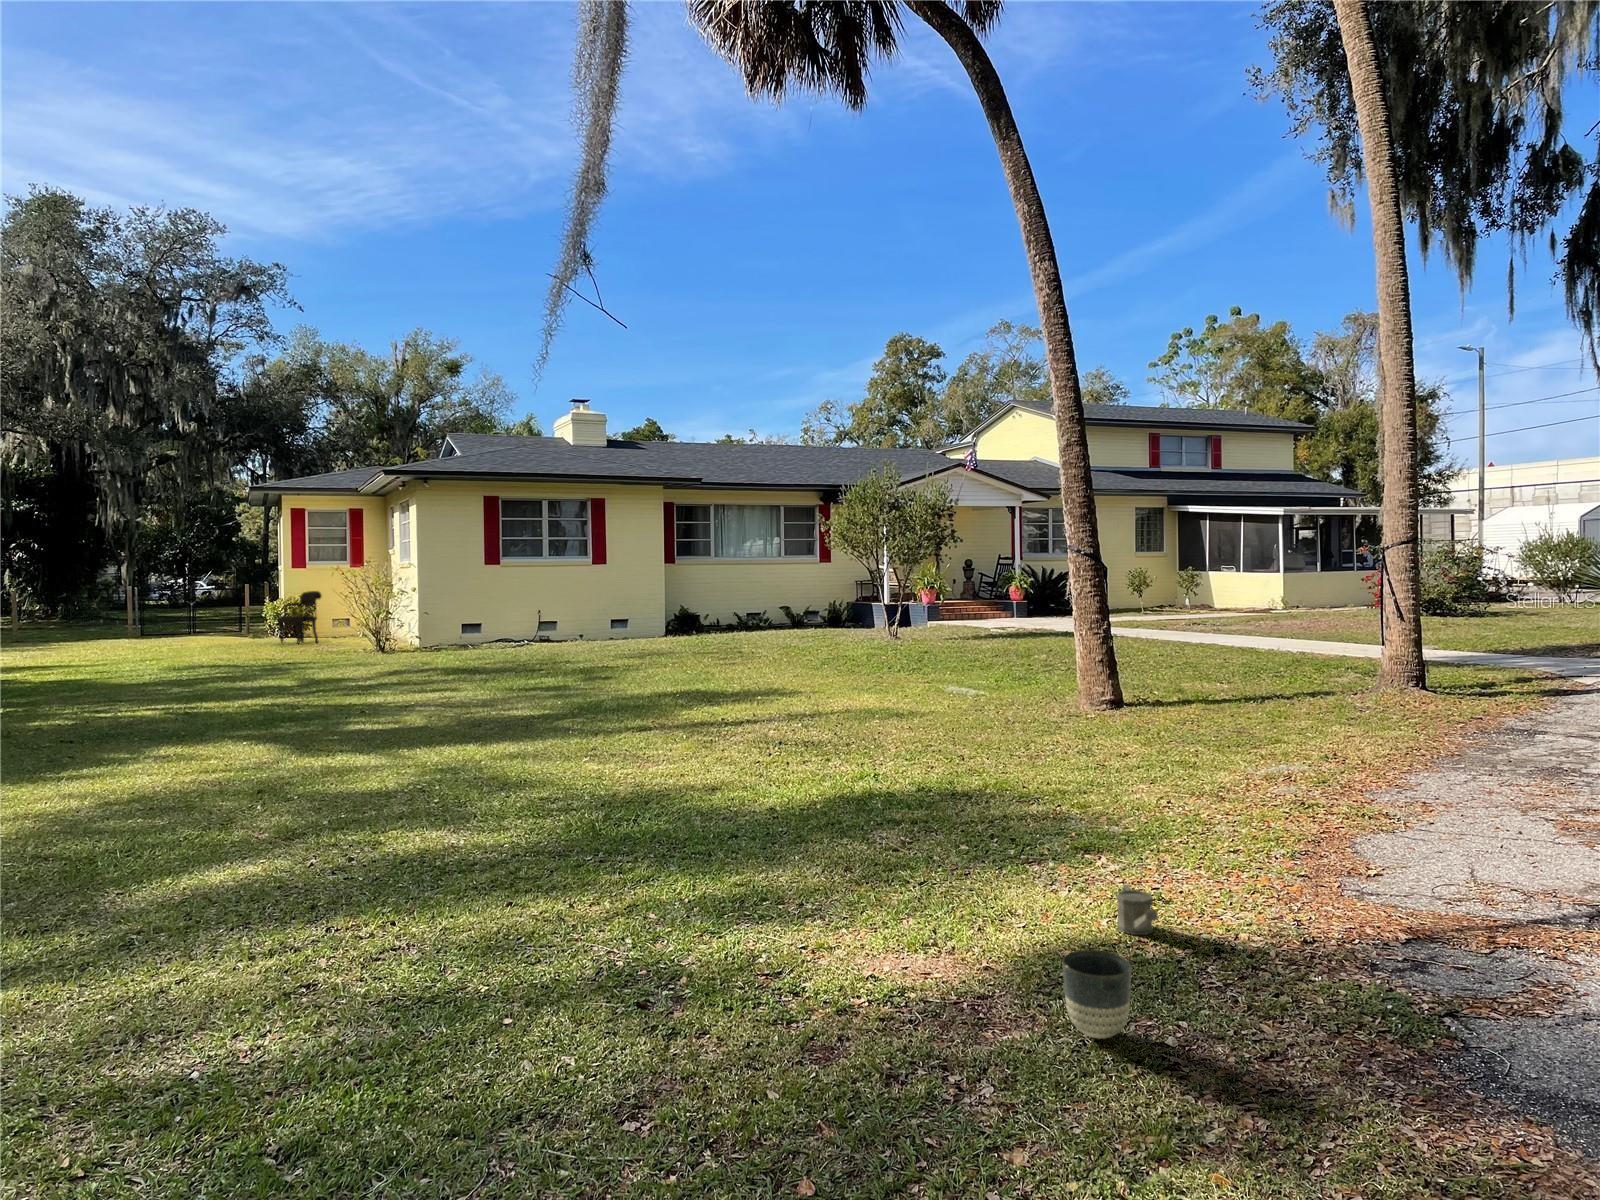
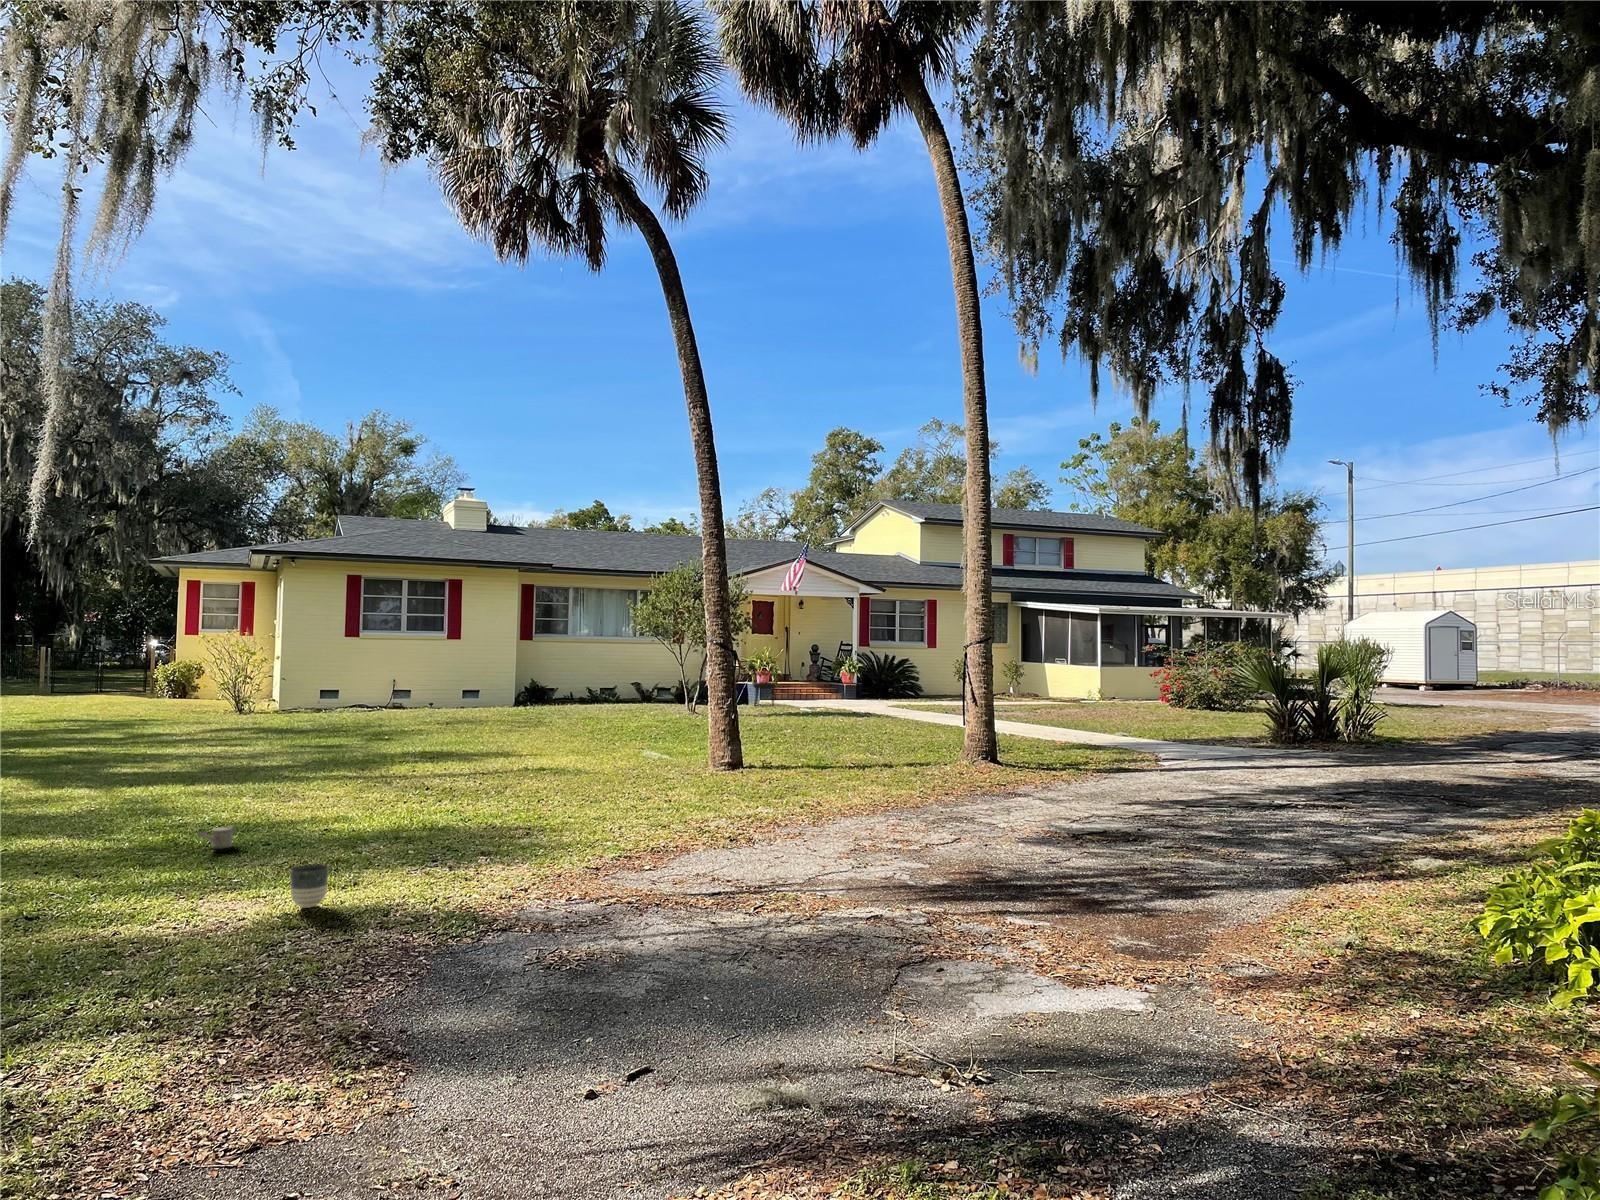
armchair: present [278,591,321,643] -> present [748,664,776,706]
watering can: present [1117,885,1158,935] -> present [199,826,235,849]

